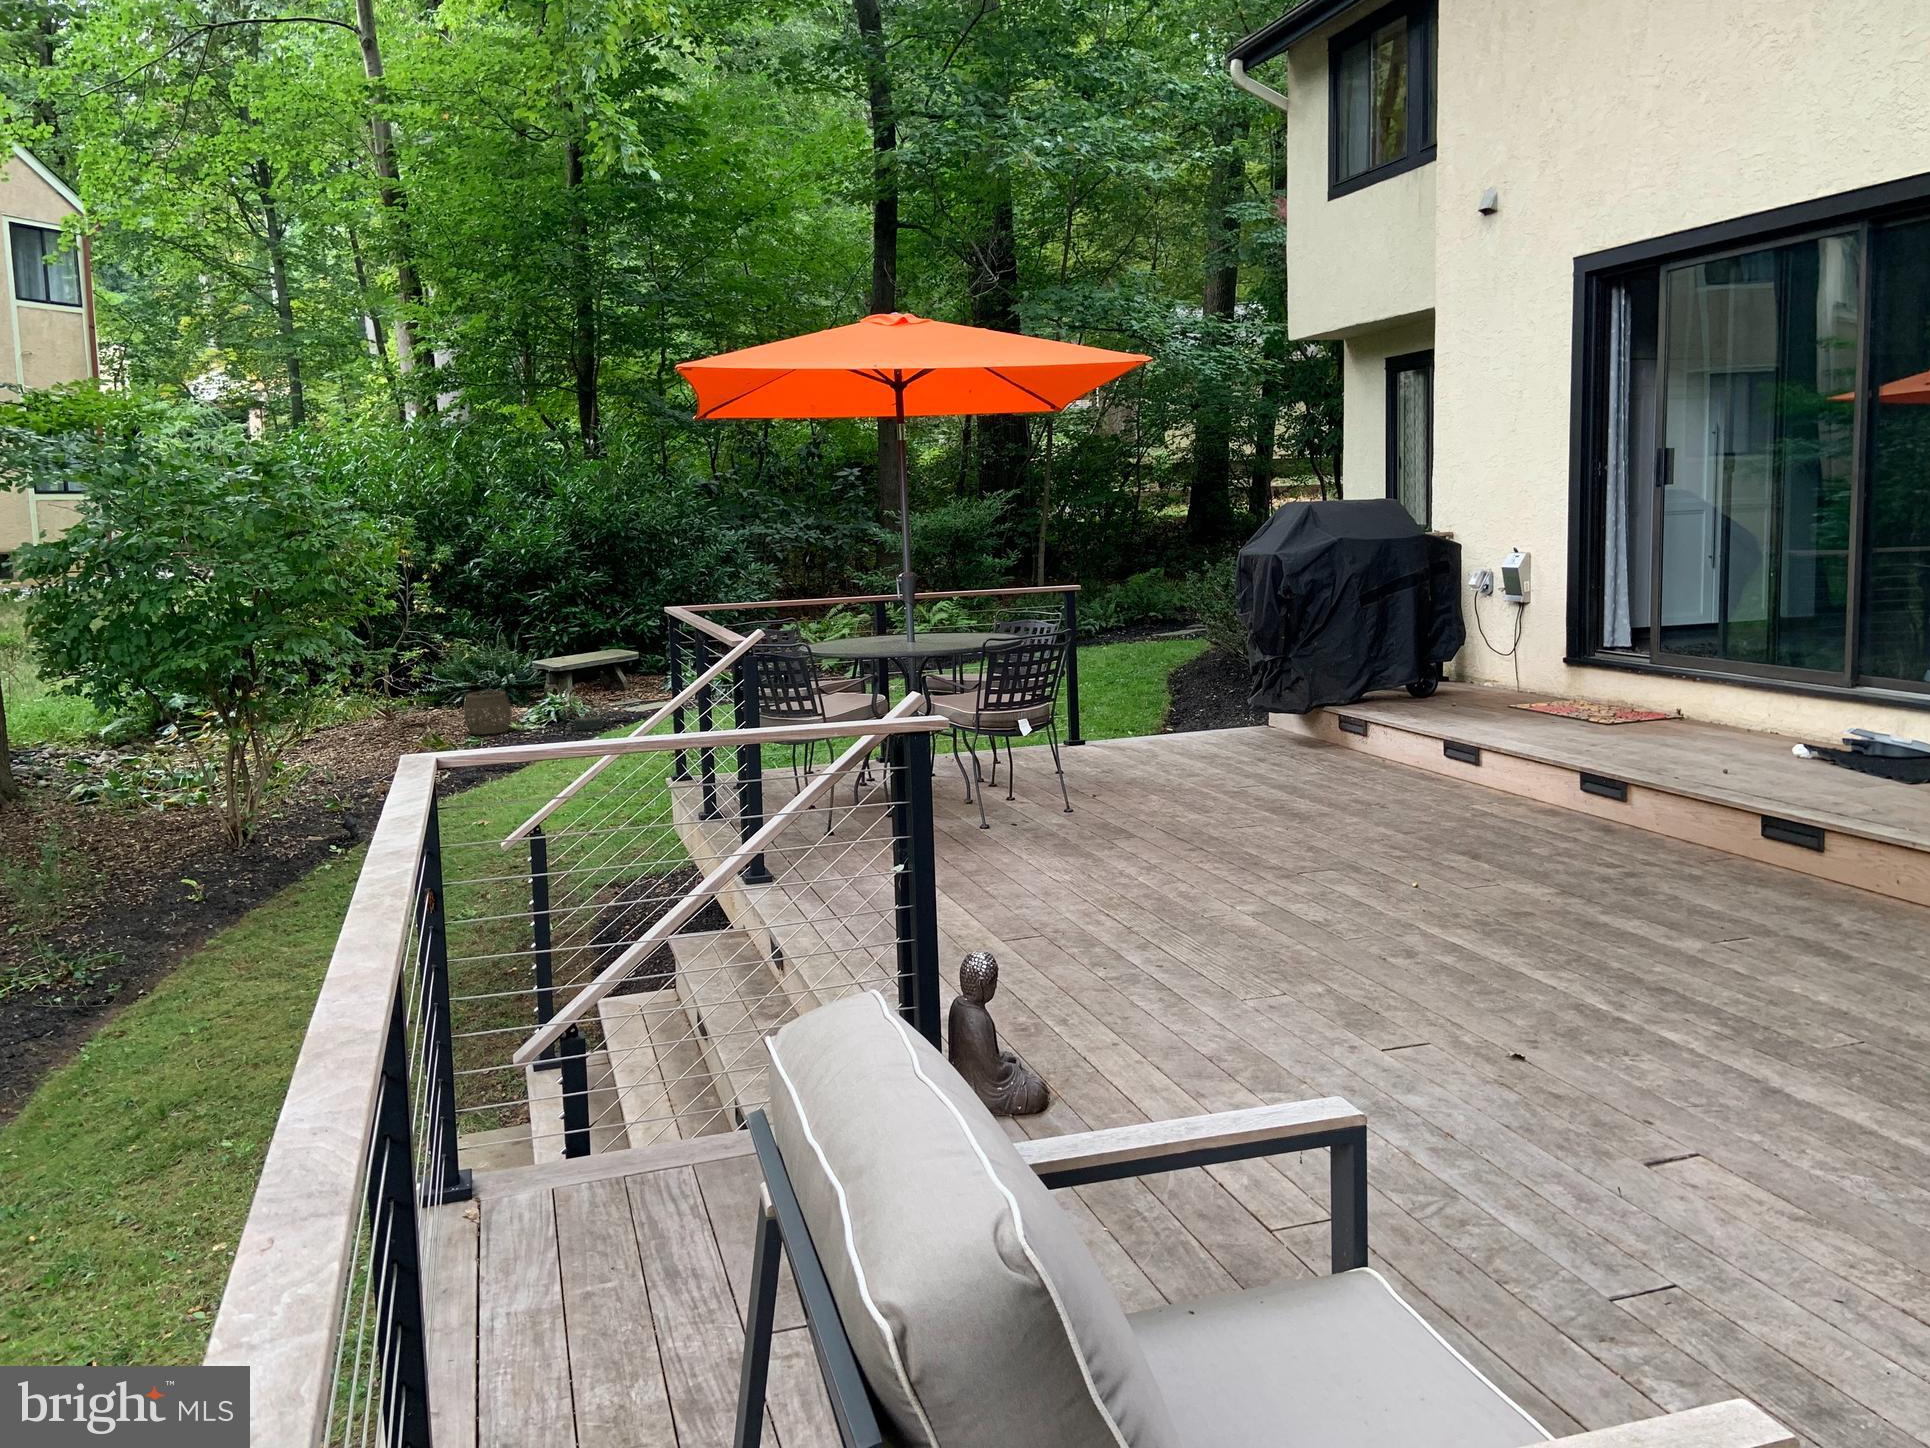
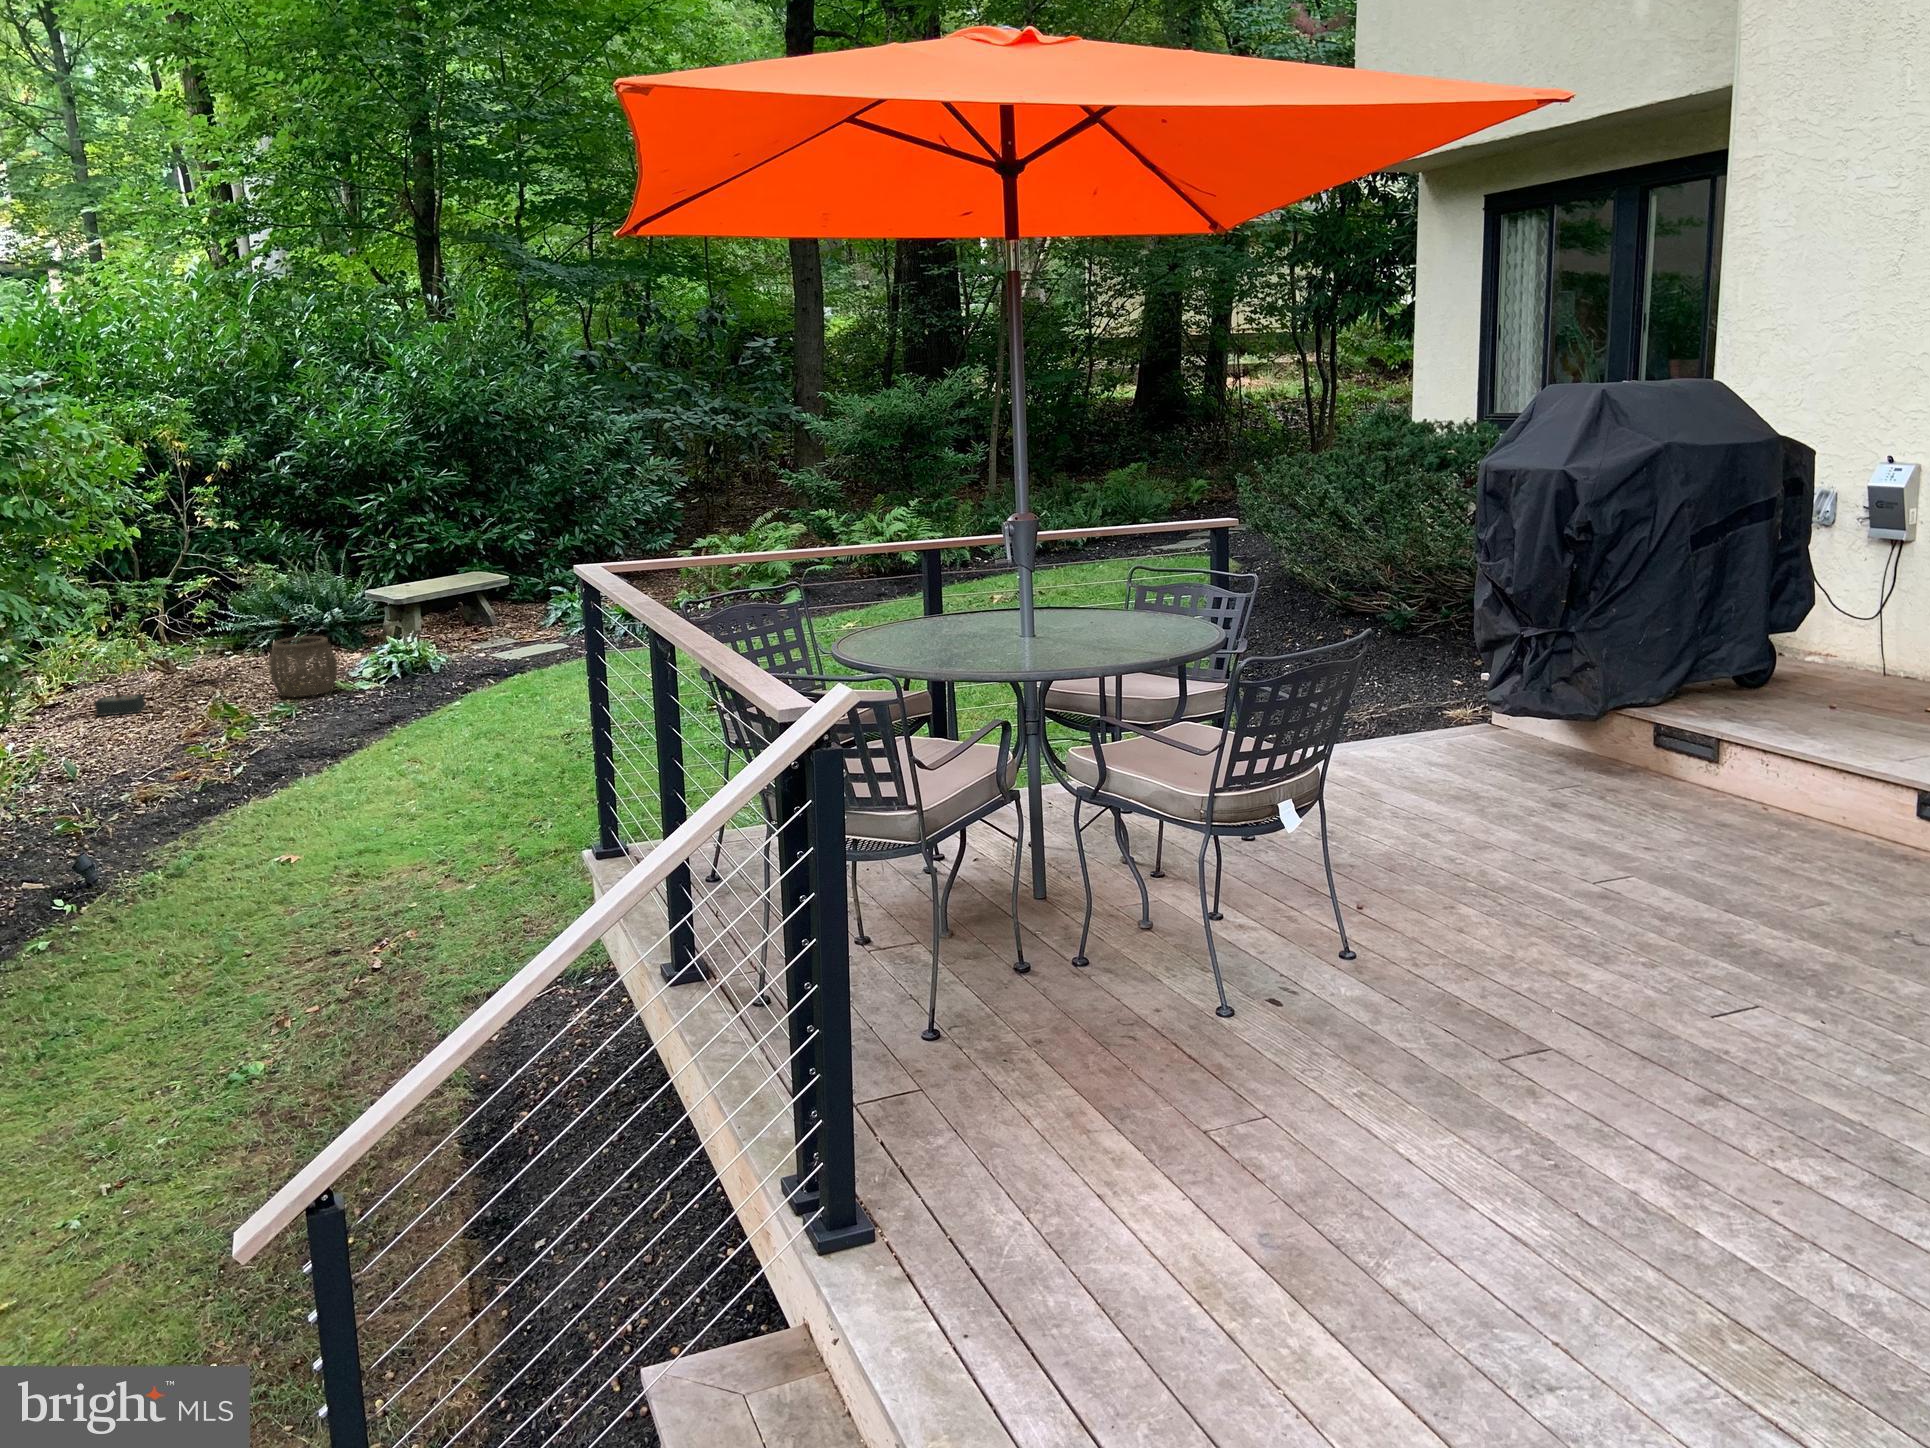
decorative plant: present [563,692,604,730] -> present [78,661,150,716]

